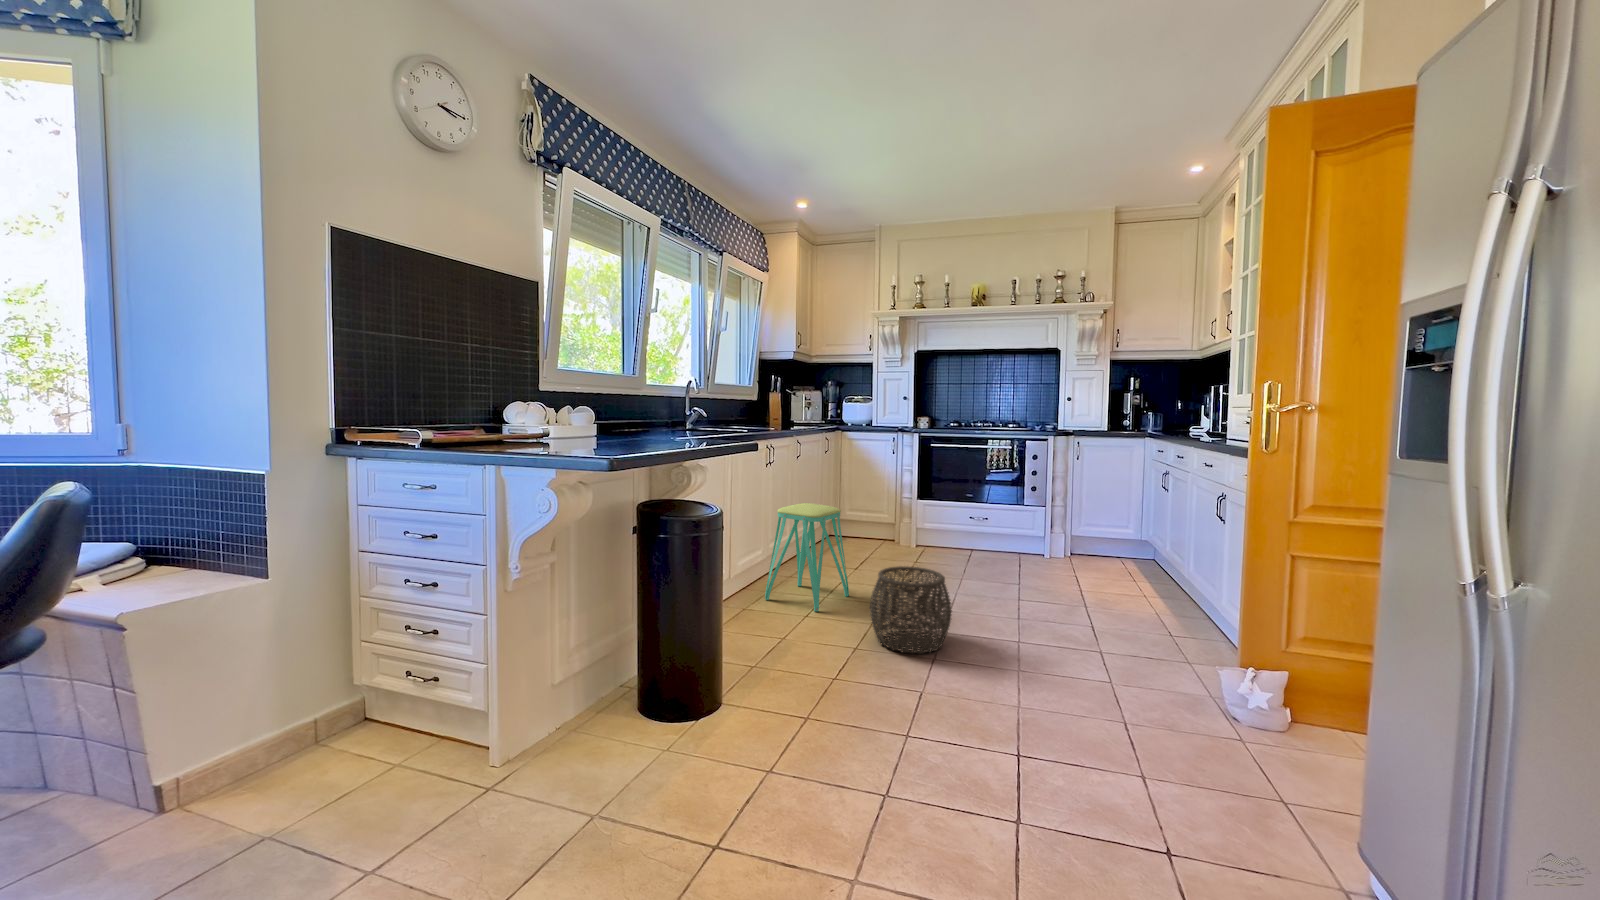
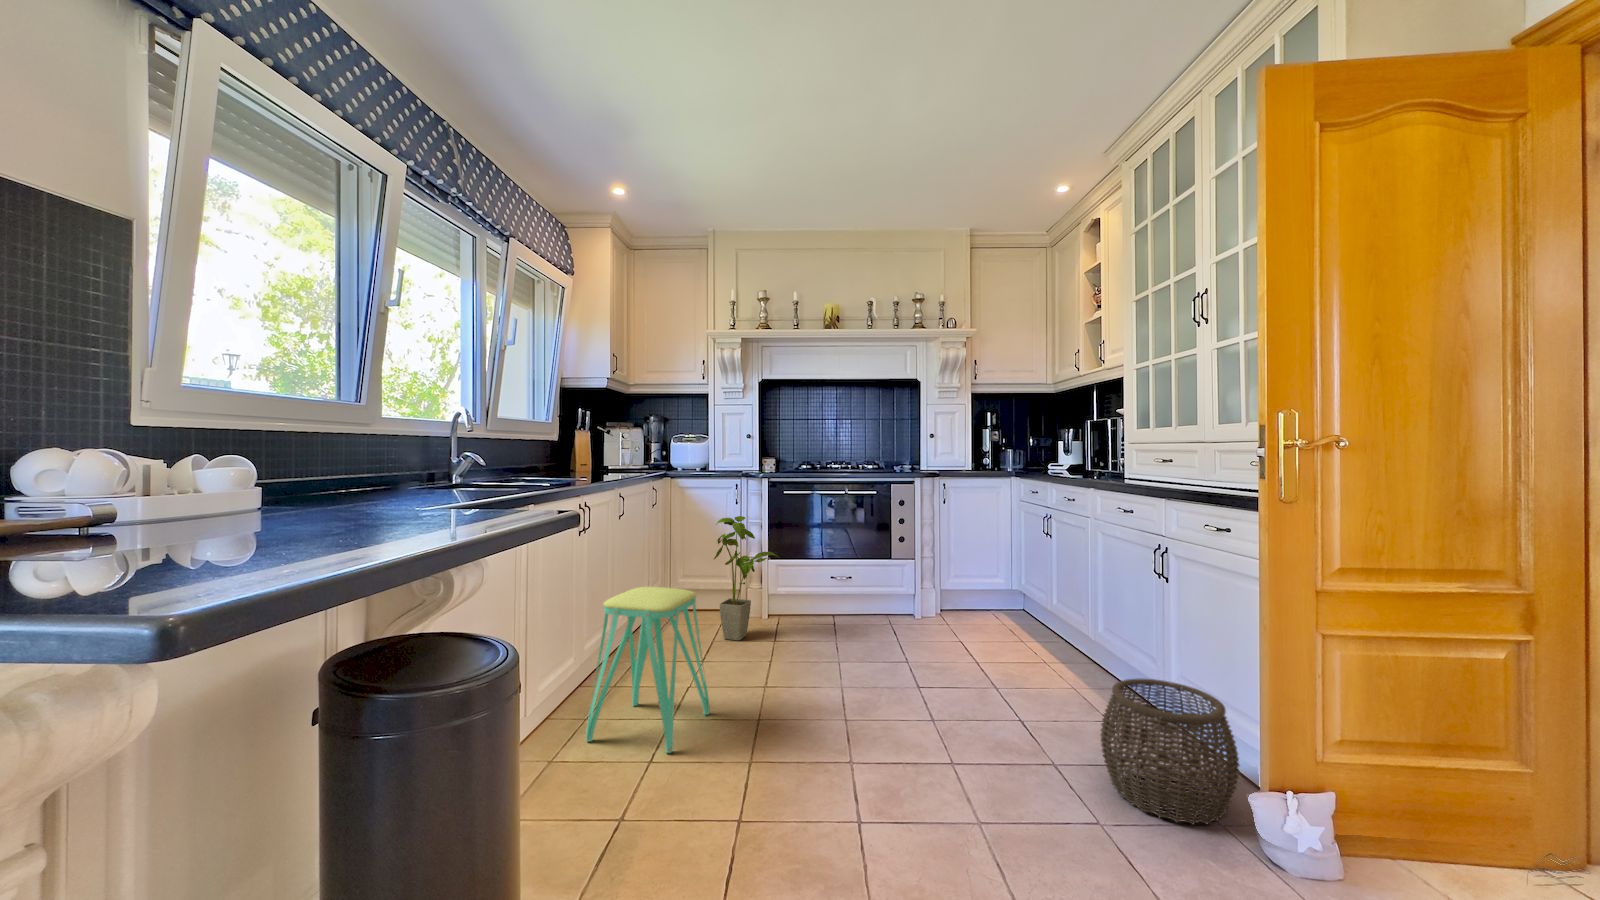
house plant: none [866,462,919,559] -> present [714,516,778,640]
woven basket: present [870,566,952,654] -> present [1100,679,1240,825]

